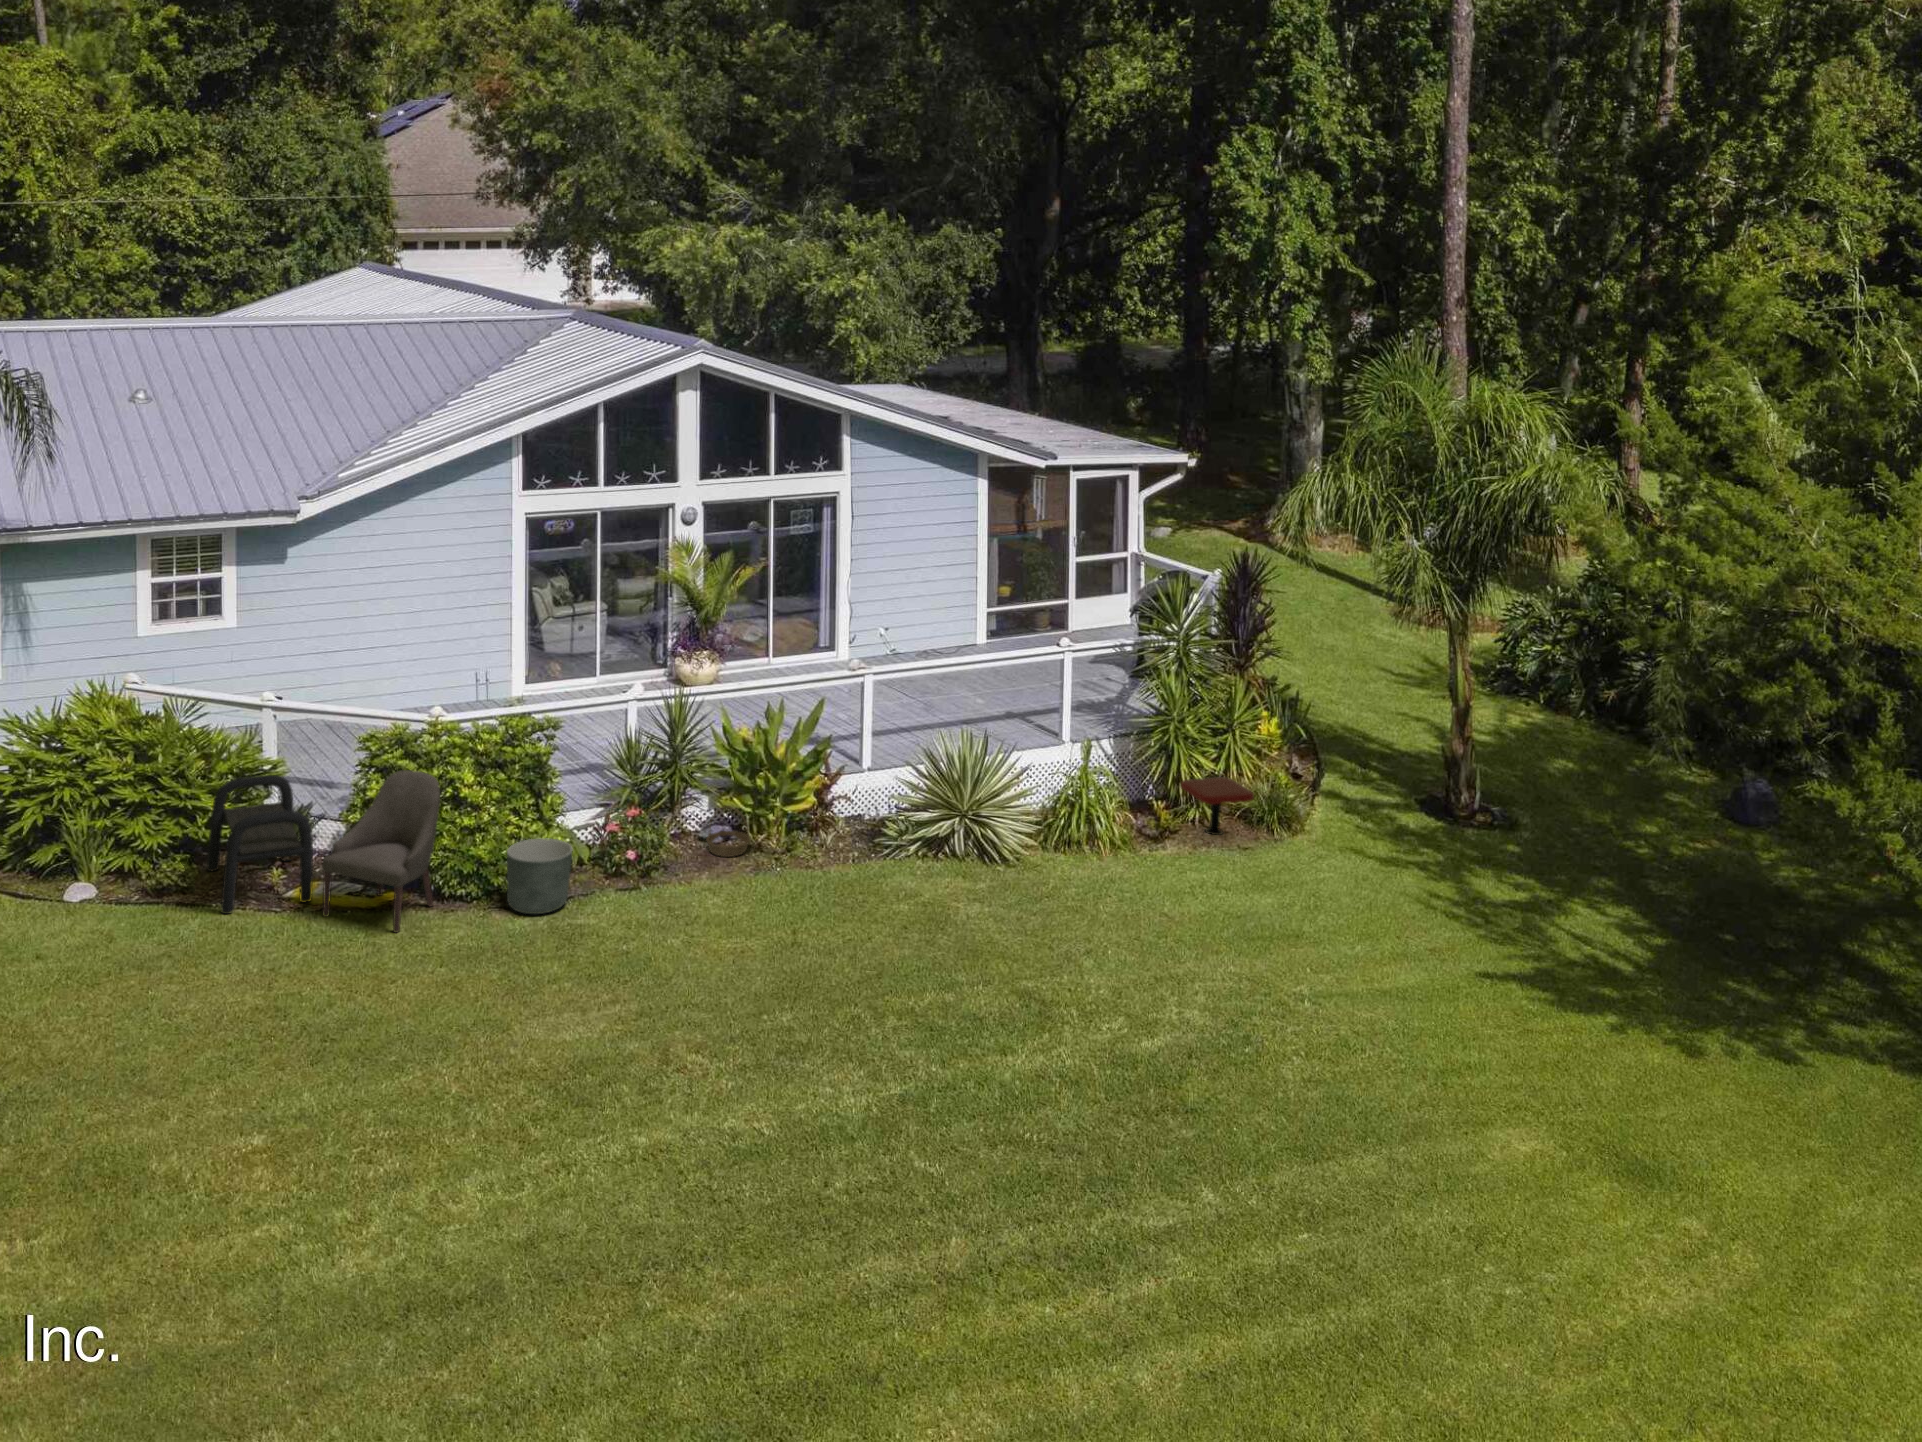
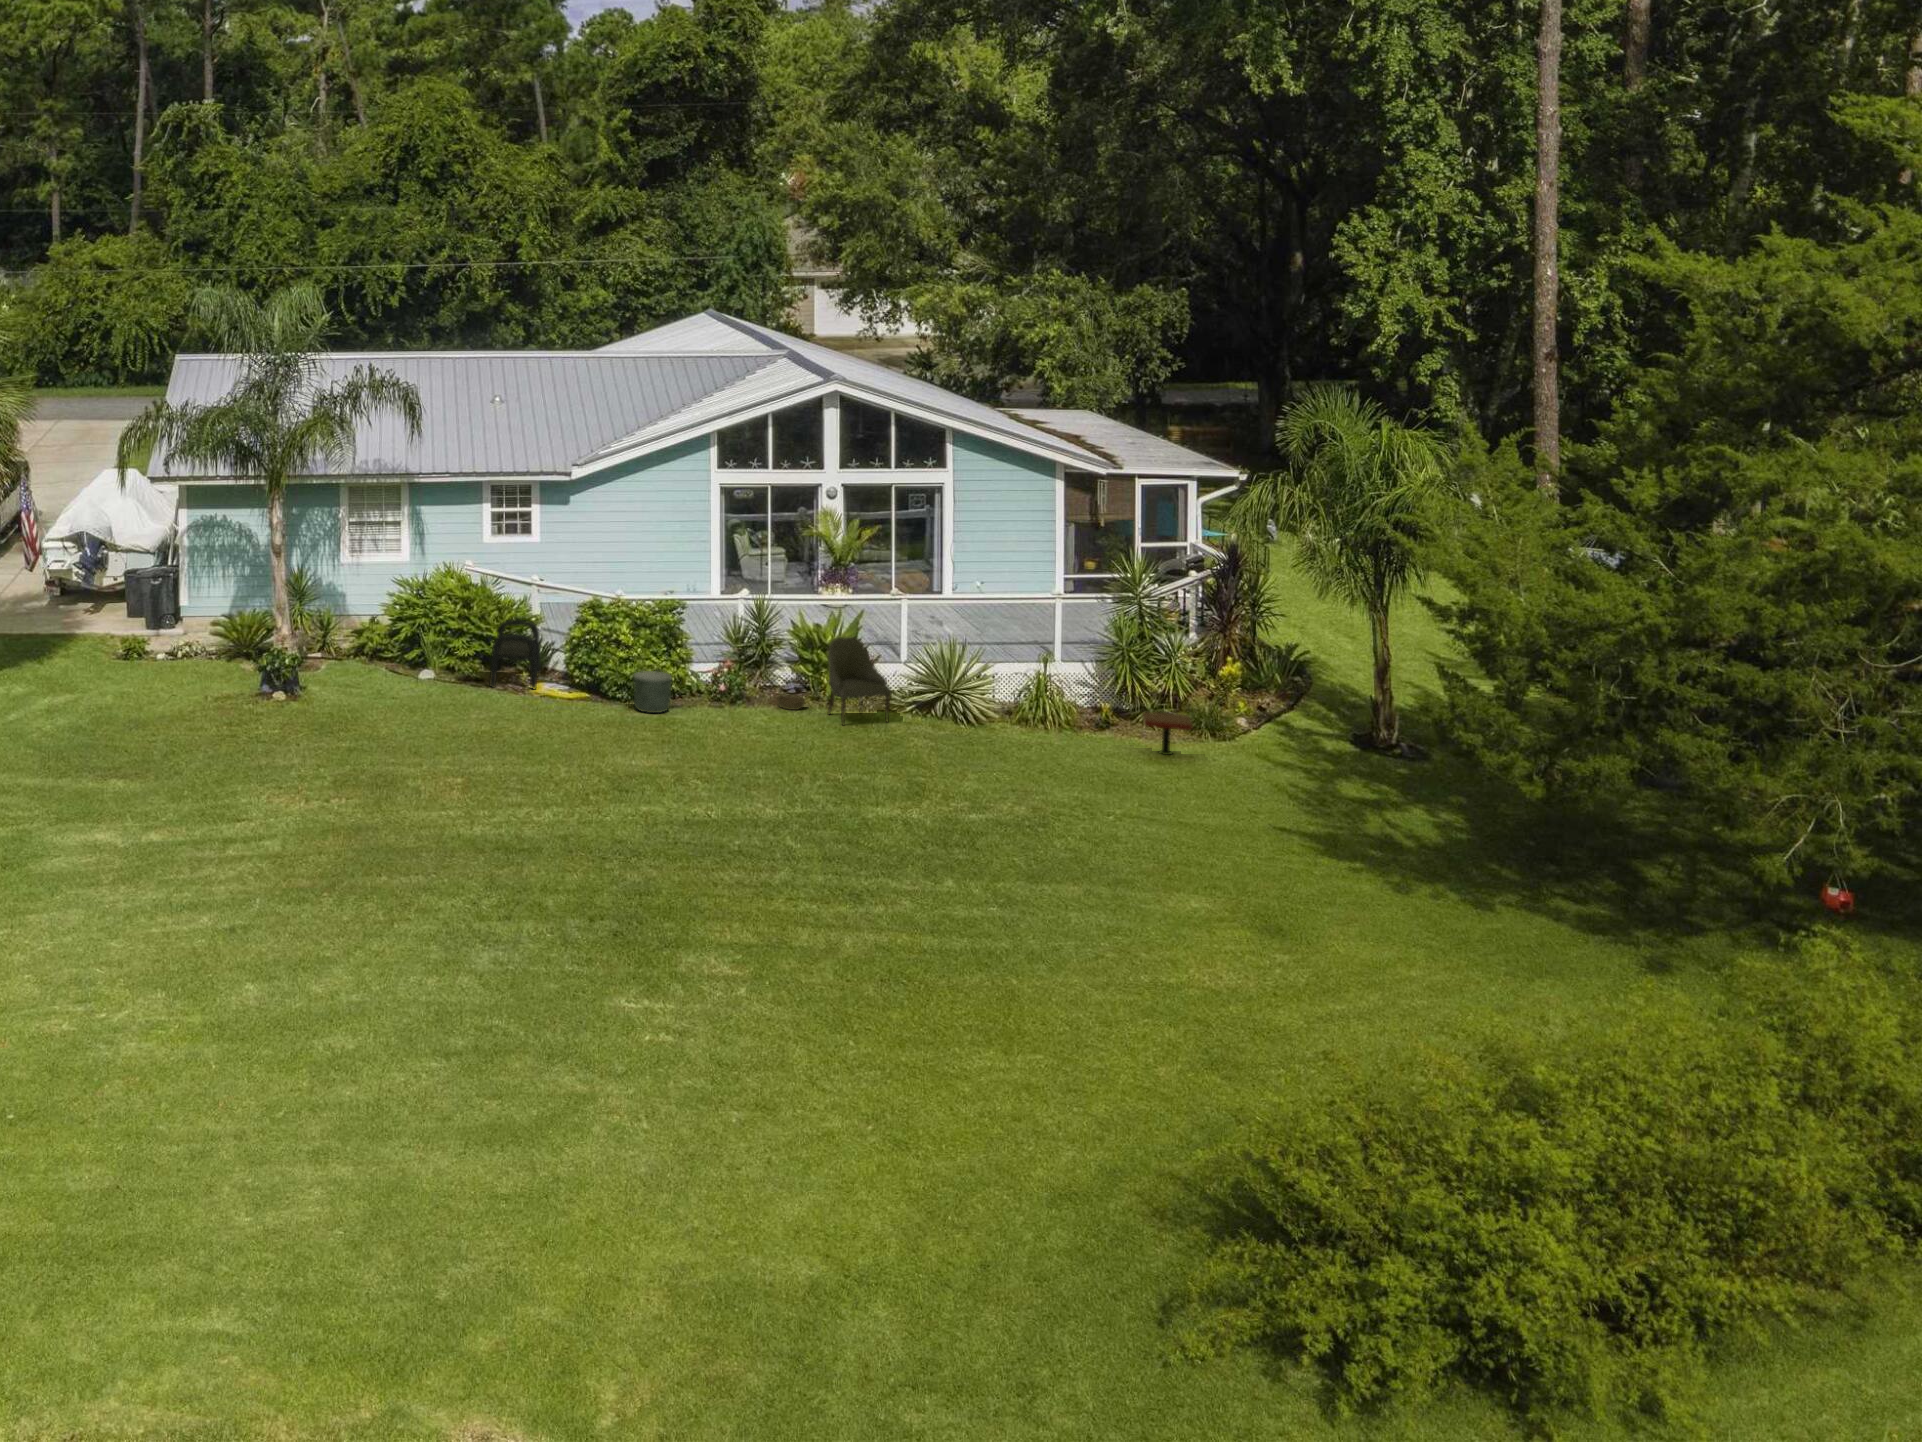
chair: present [322,770,440,933] -> present [828,637,891,724]

